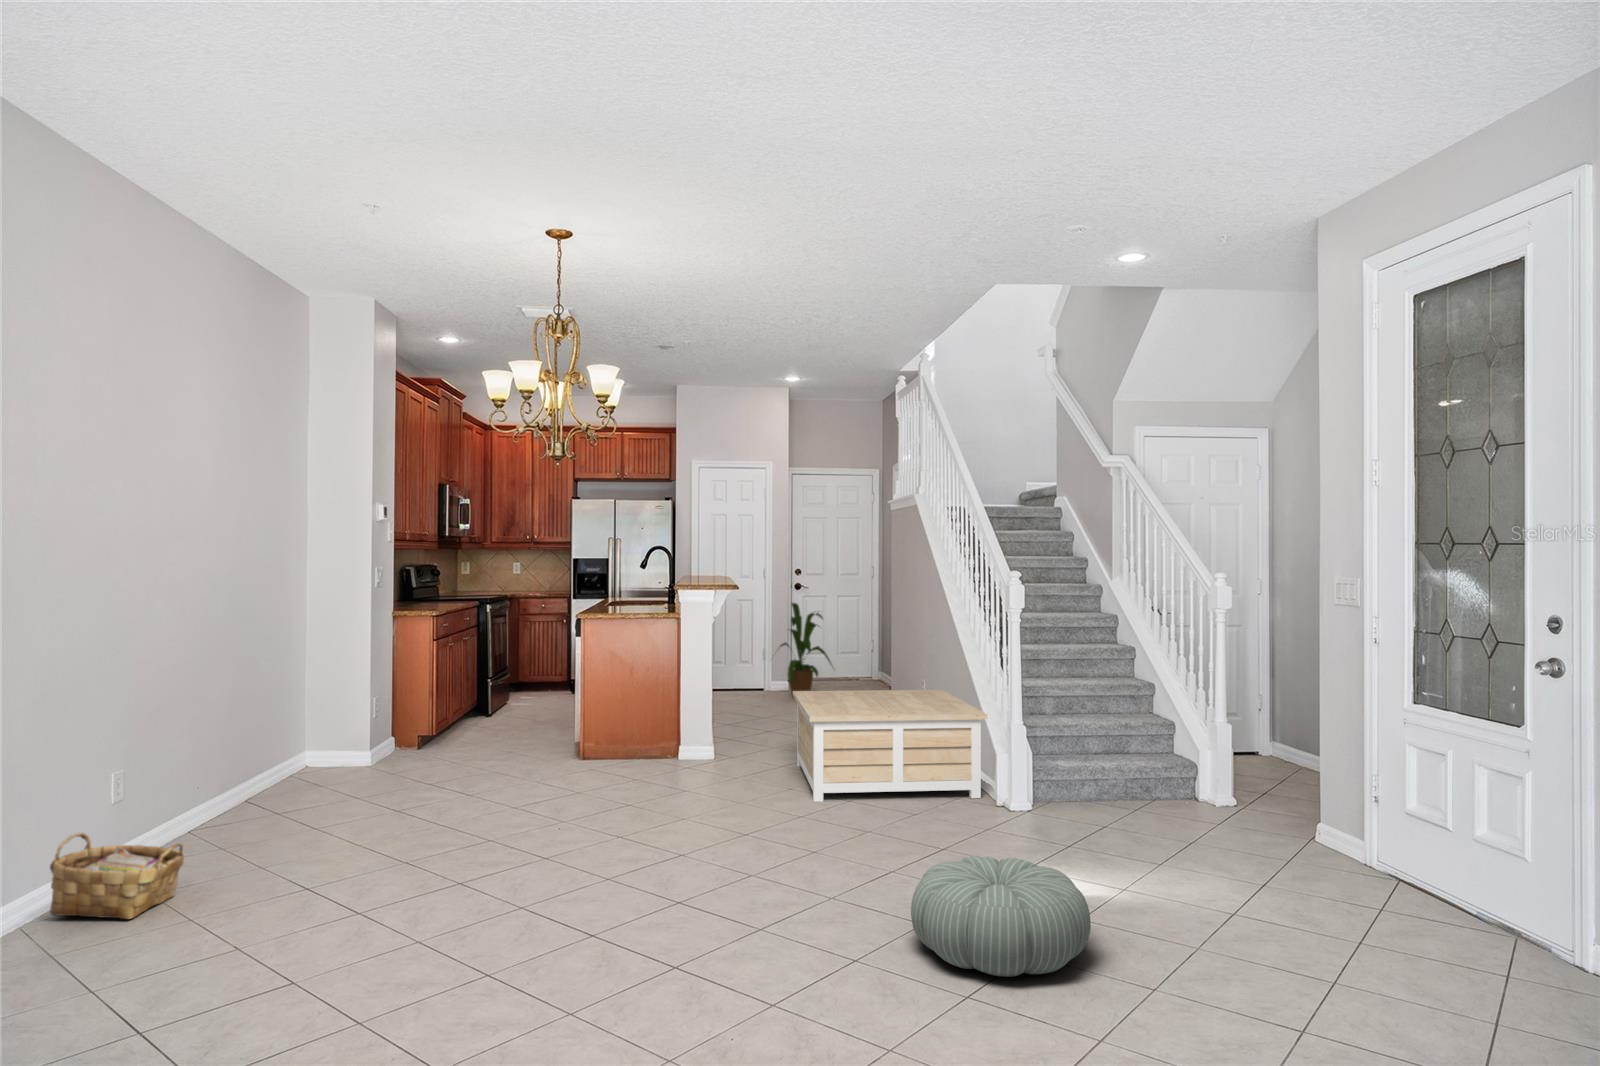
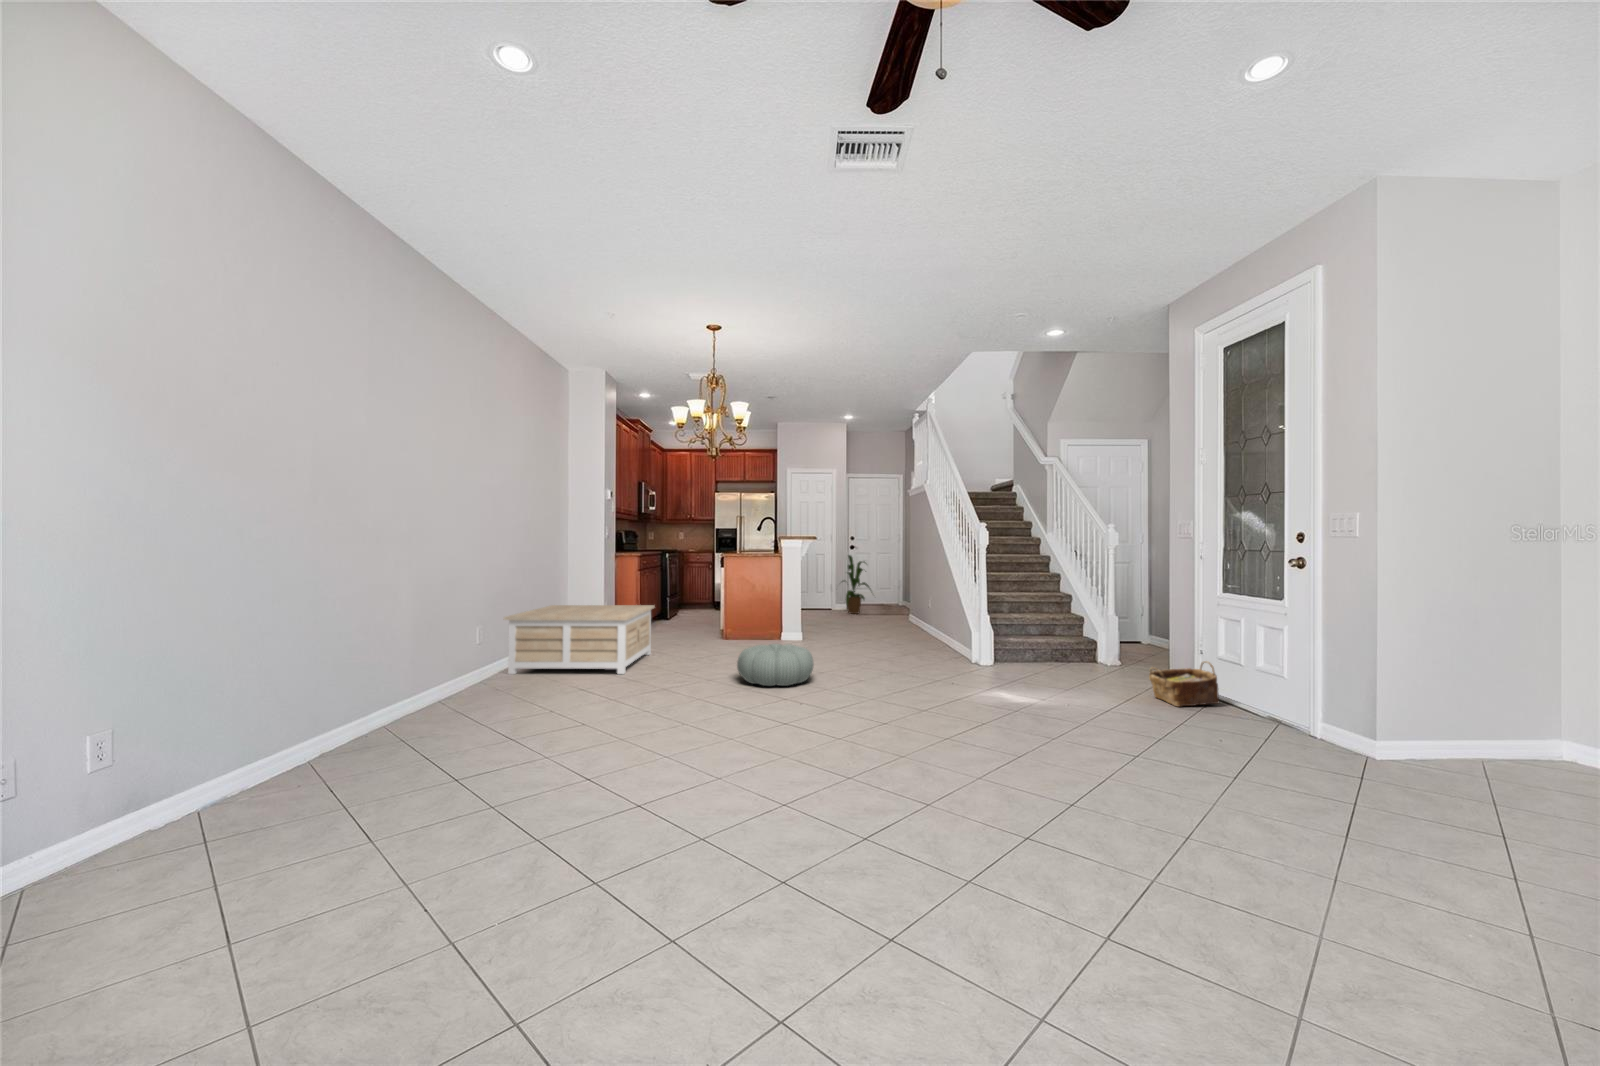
coffee table: present [793,690,987,802] -> present [504,605,655,674]
woven basket: present [50,833,184,919] -> present [1149,661,1219,707]
pouf: present [911,856,1091,977] -> present [737,644,814,686]

